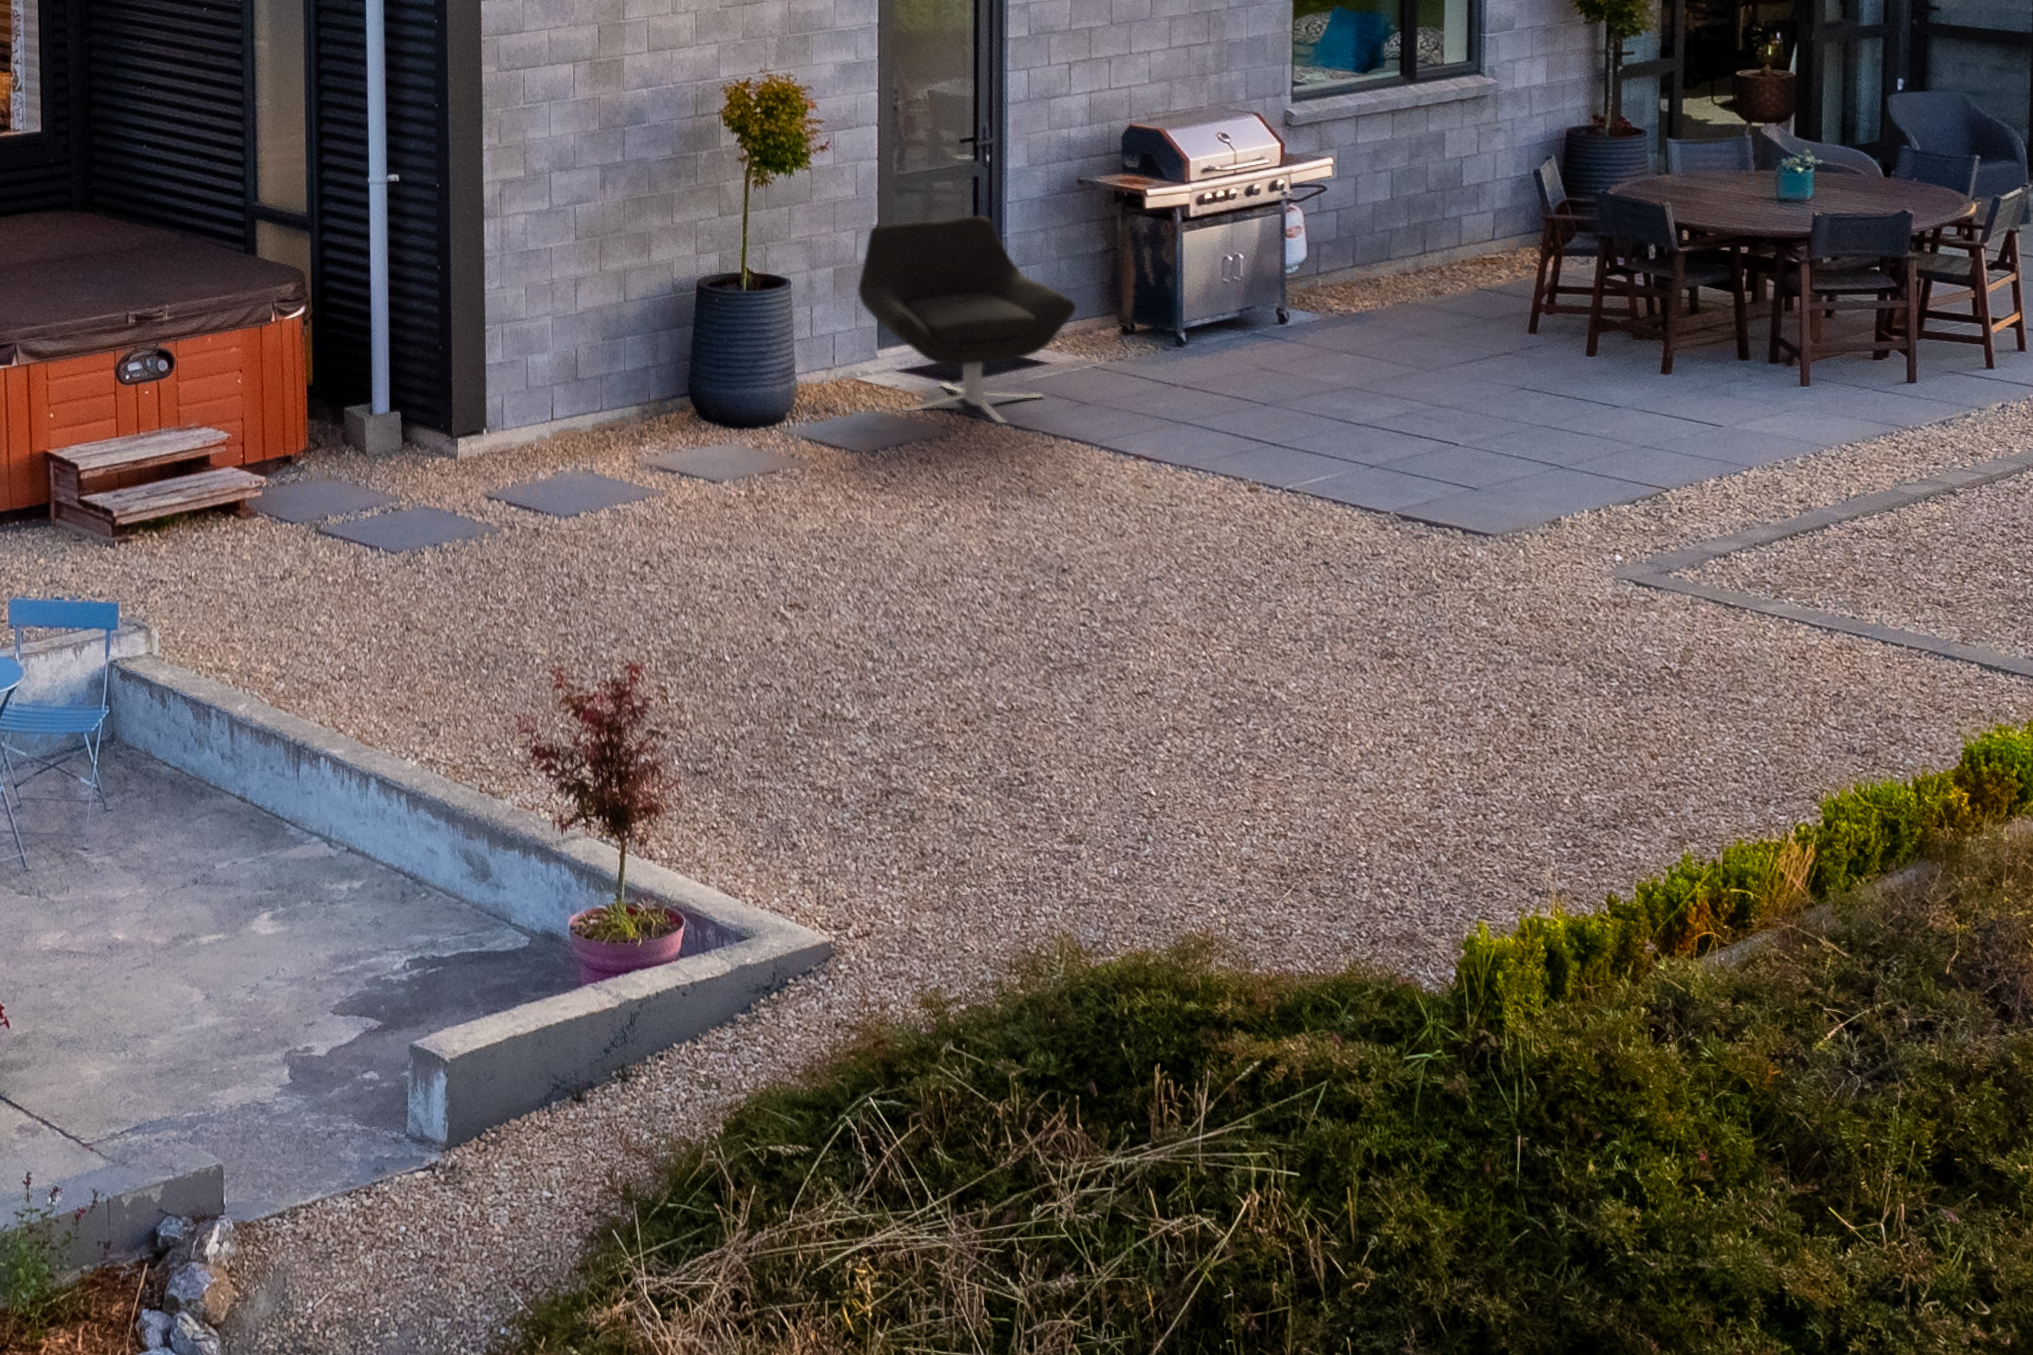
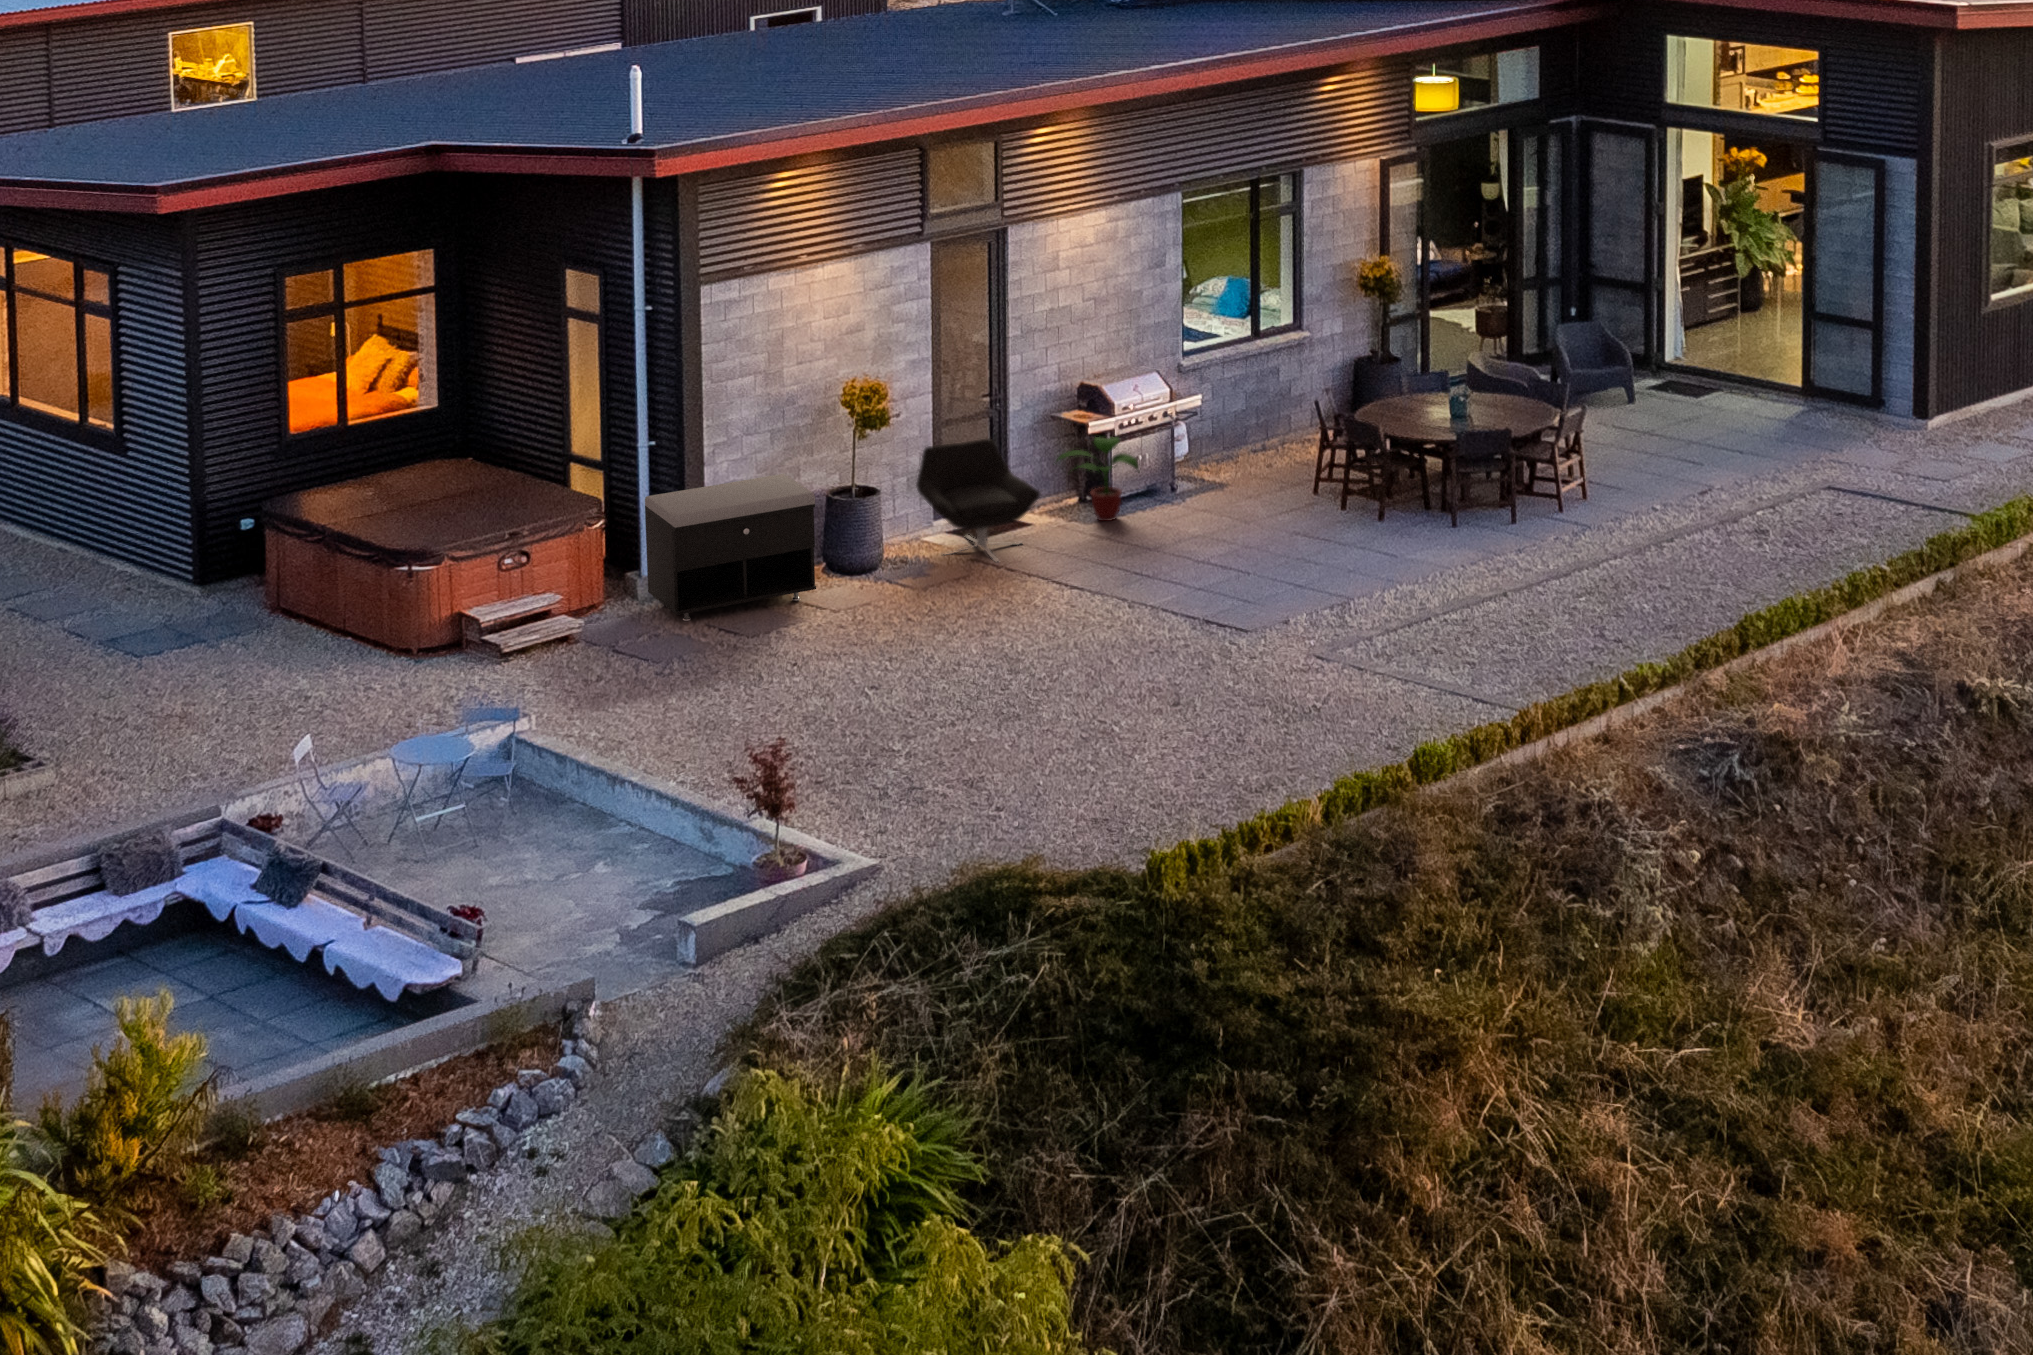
potted plant: none [1091,225,1242,368] -> present [1057,437,1139,521]
storage bench: none [390,250,689,499] -> present [645,474,816,621]

